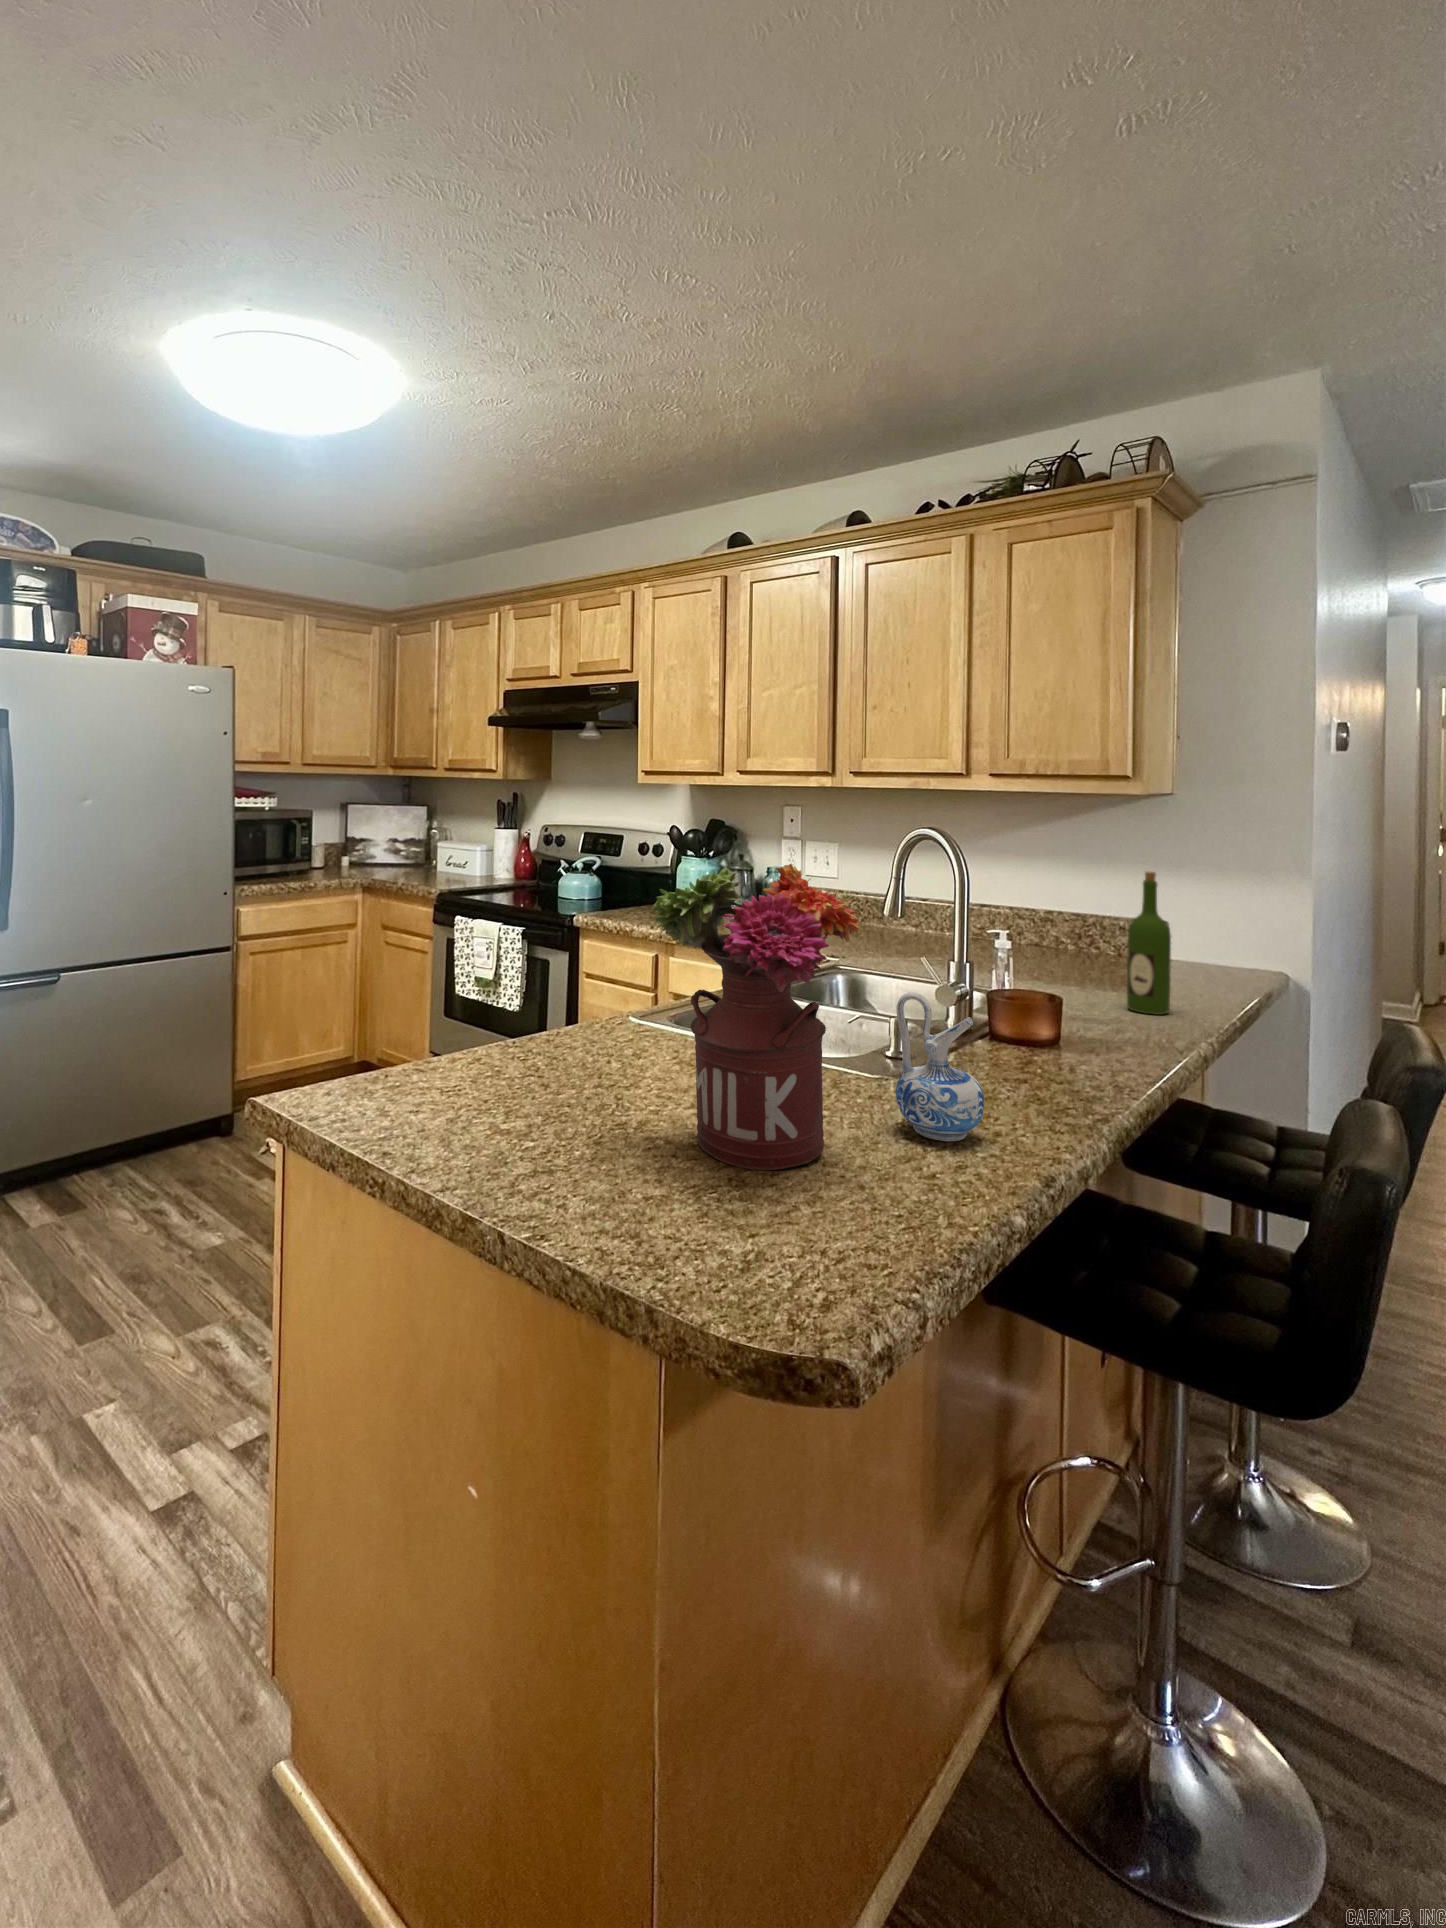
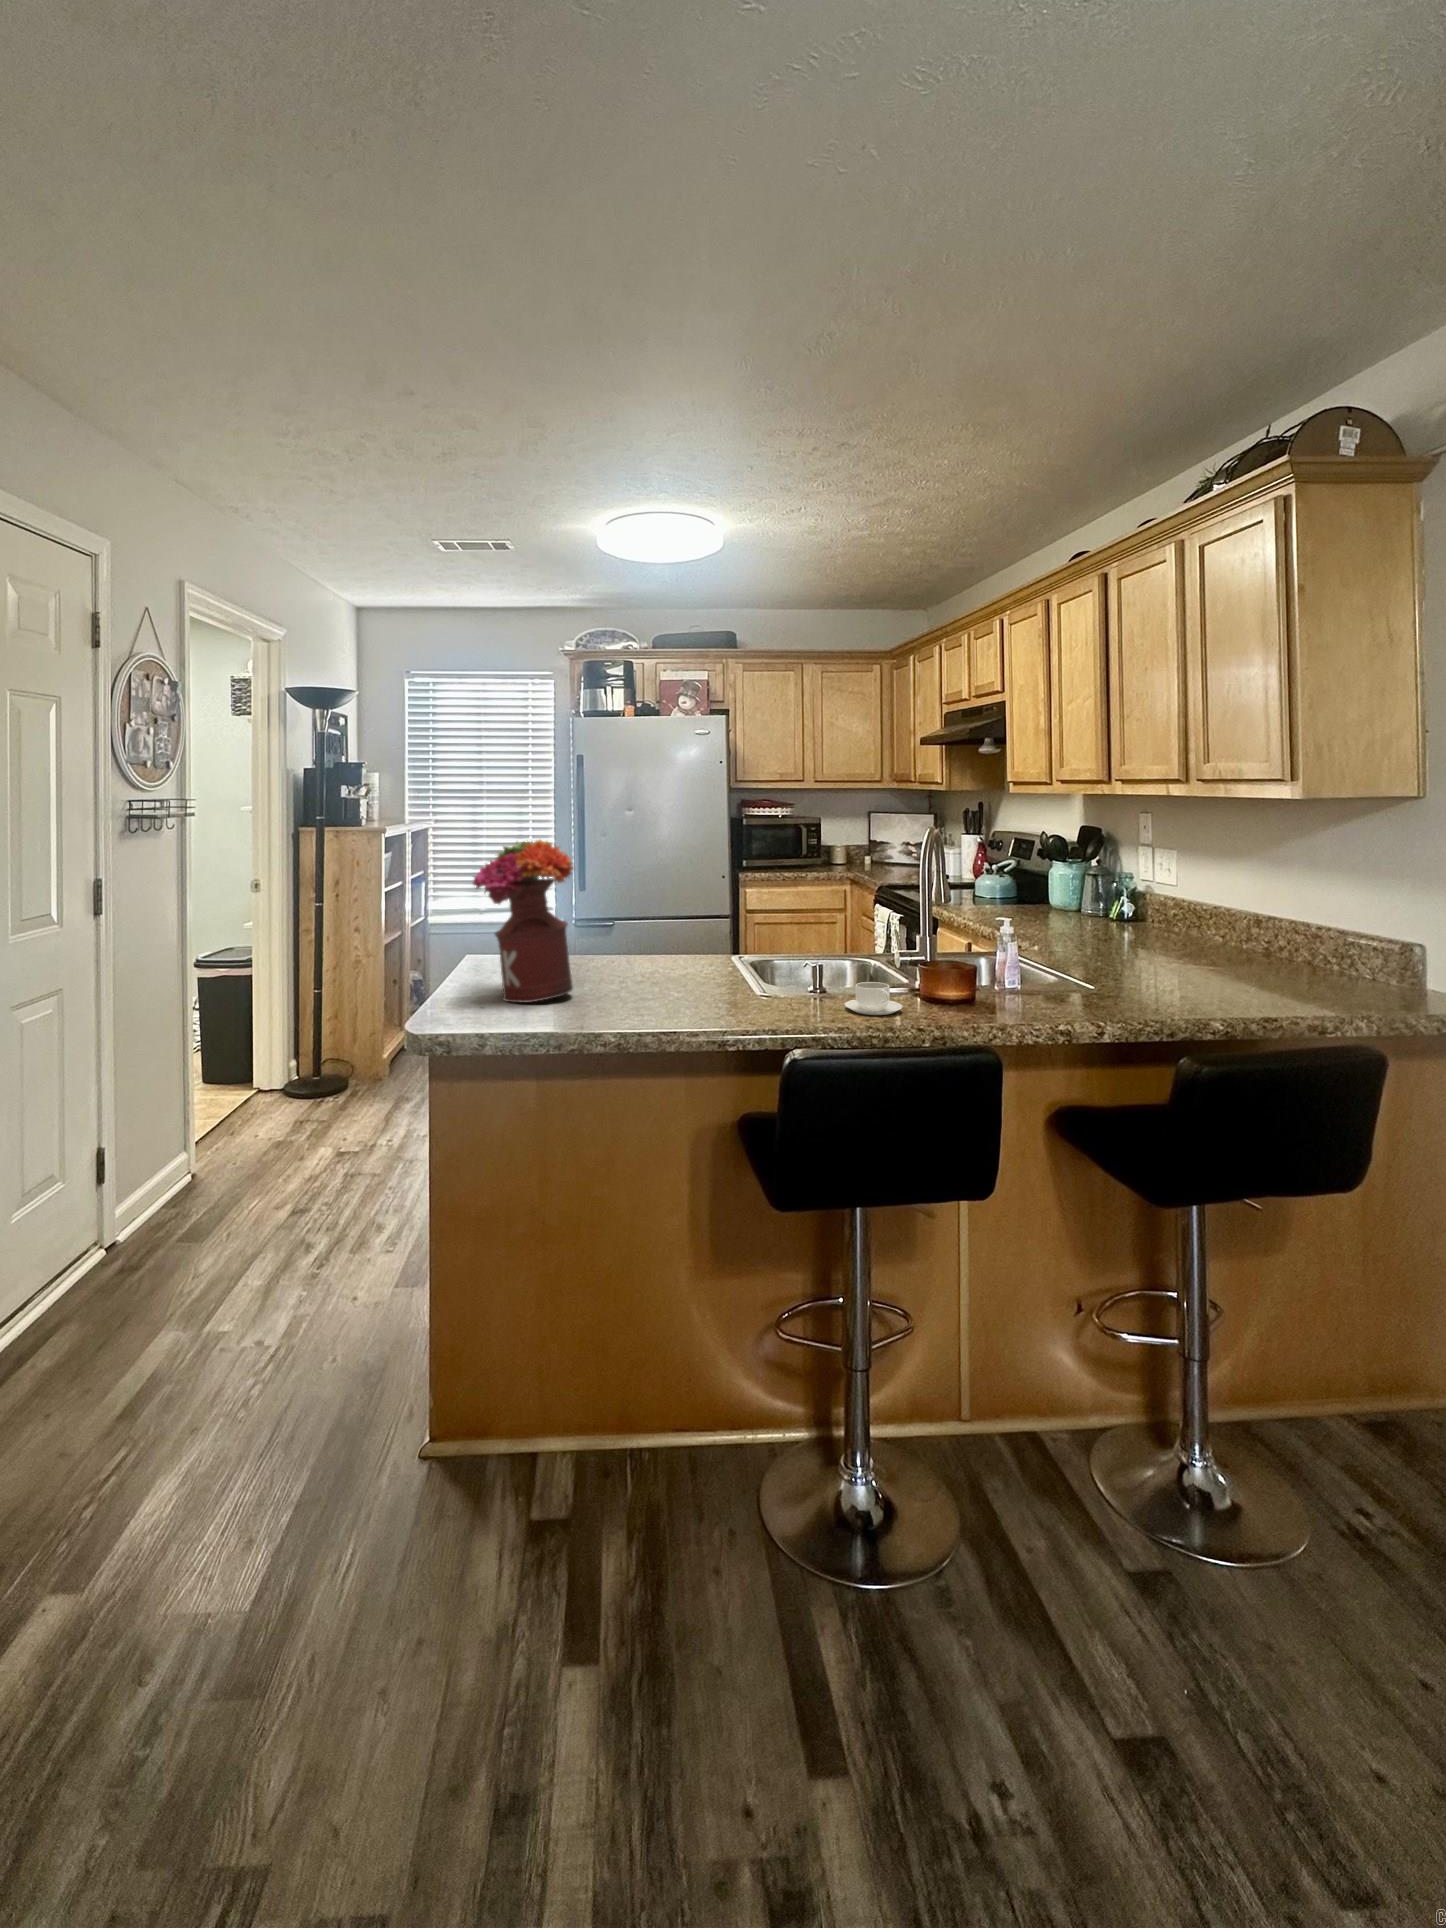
wine bottle: present [1127,872,1171,1015] -> none [1133,871,1176,1015]
ceramic pitcher: present [896,992,984,1141] -> none [609,922,661,1014]
coffee cup: none [1015,1025,1094,1069] -> present [845,982,902,1015]

